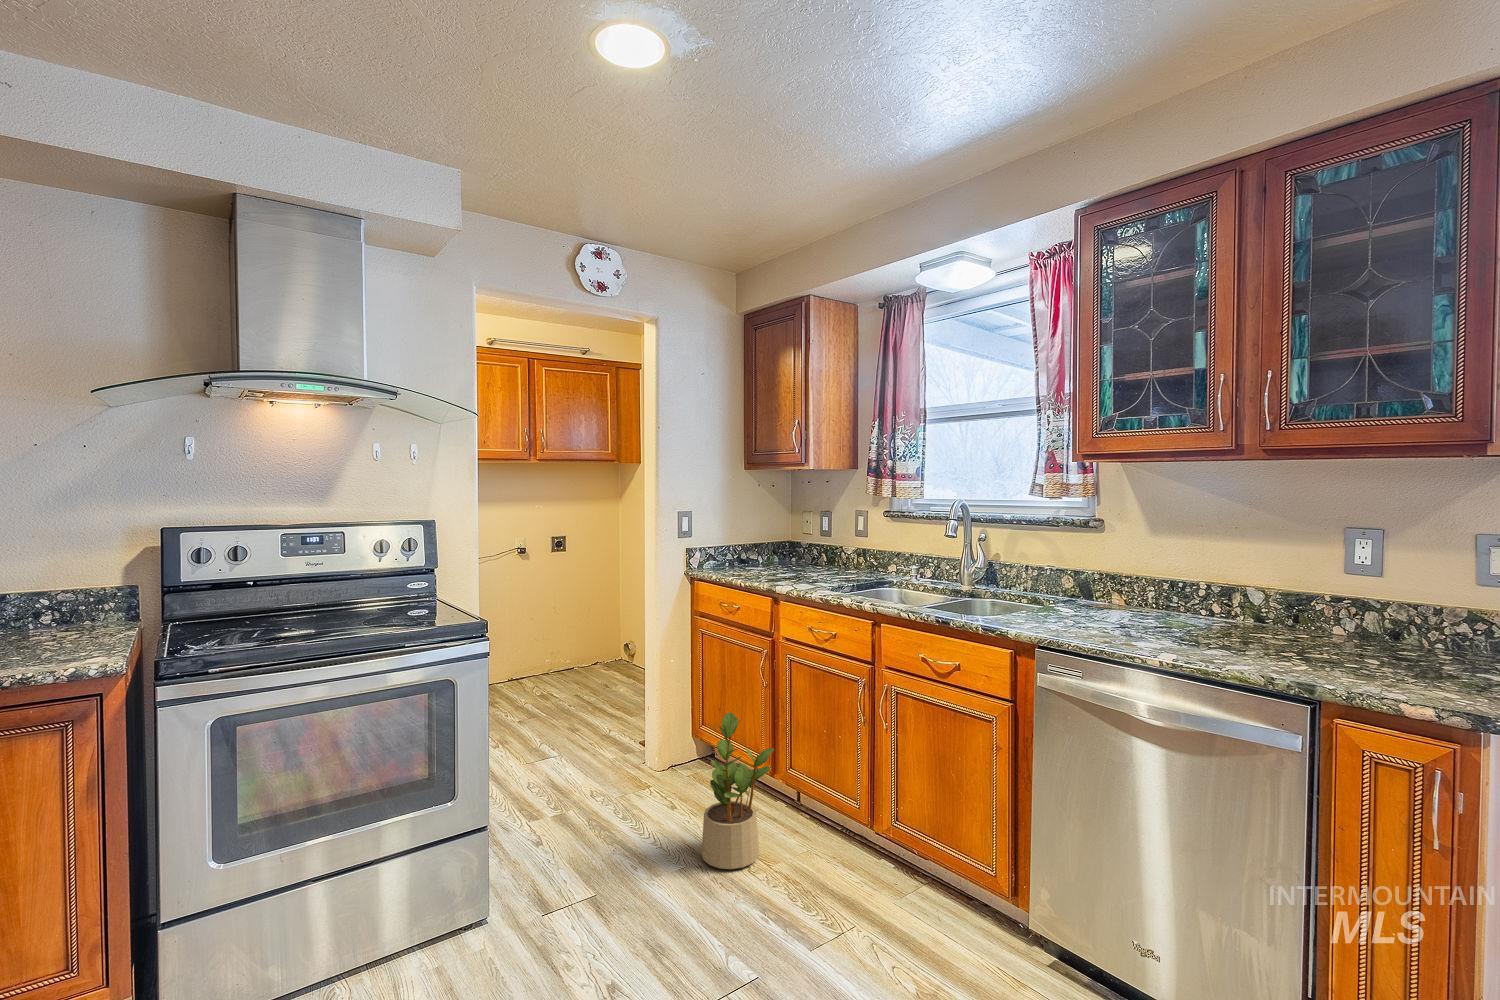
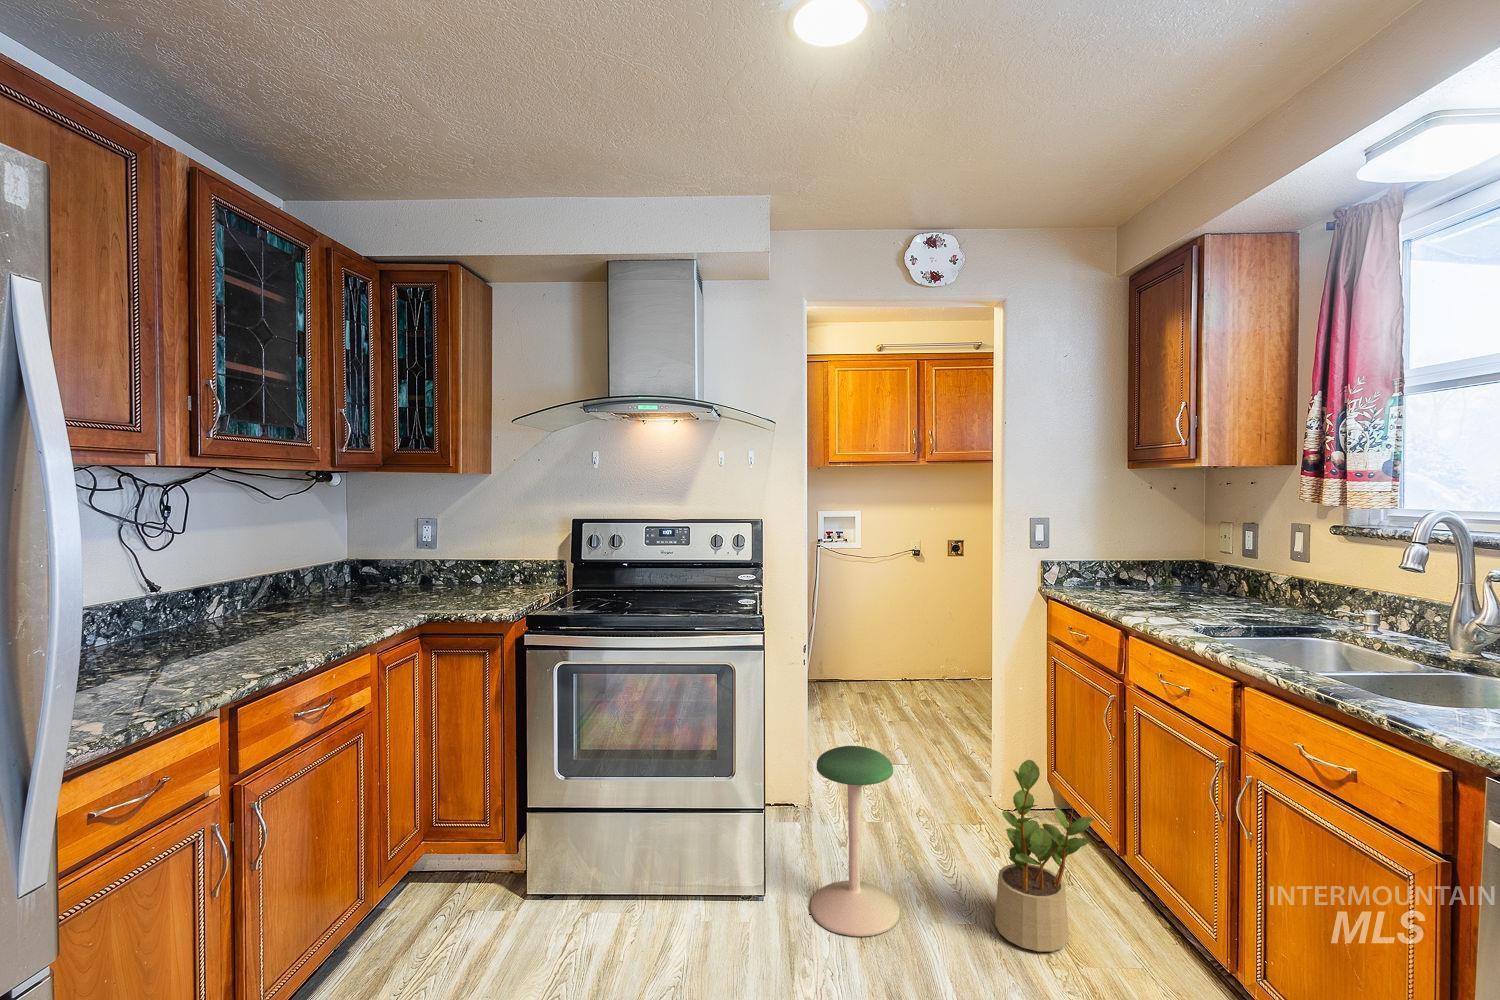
stool: none [539,736,627,921] -> present [810,746,900,937]

